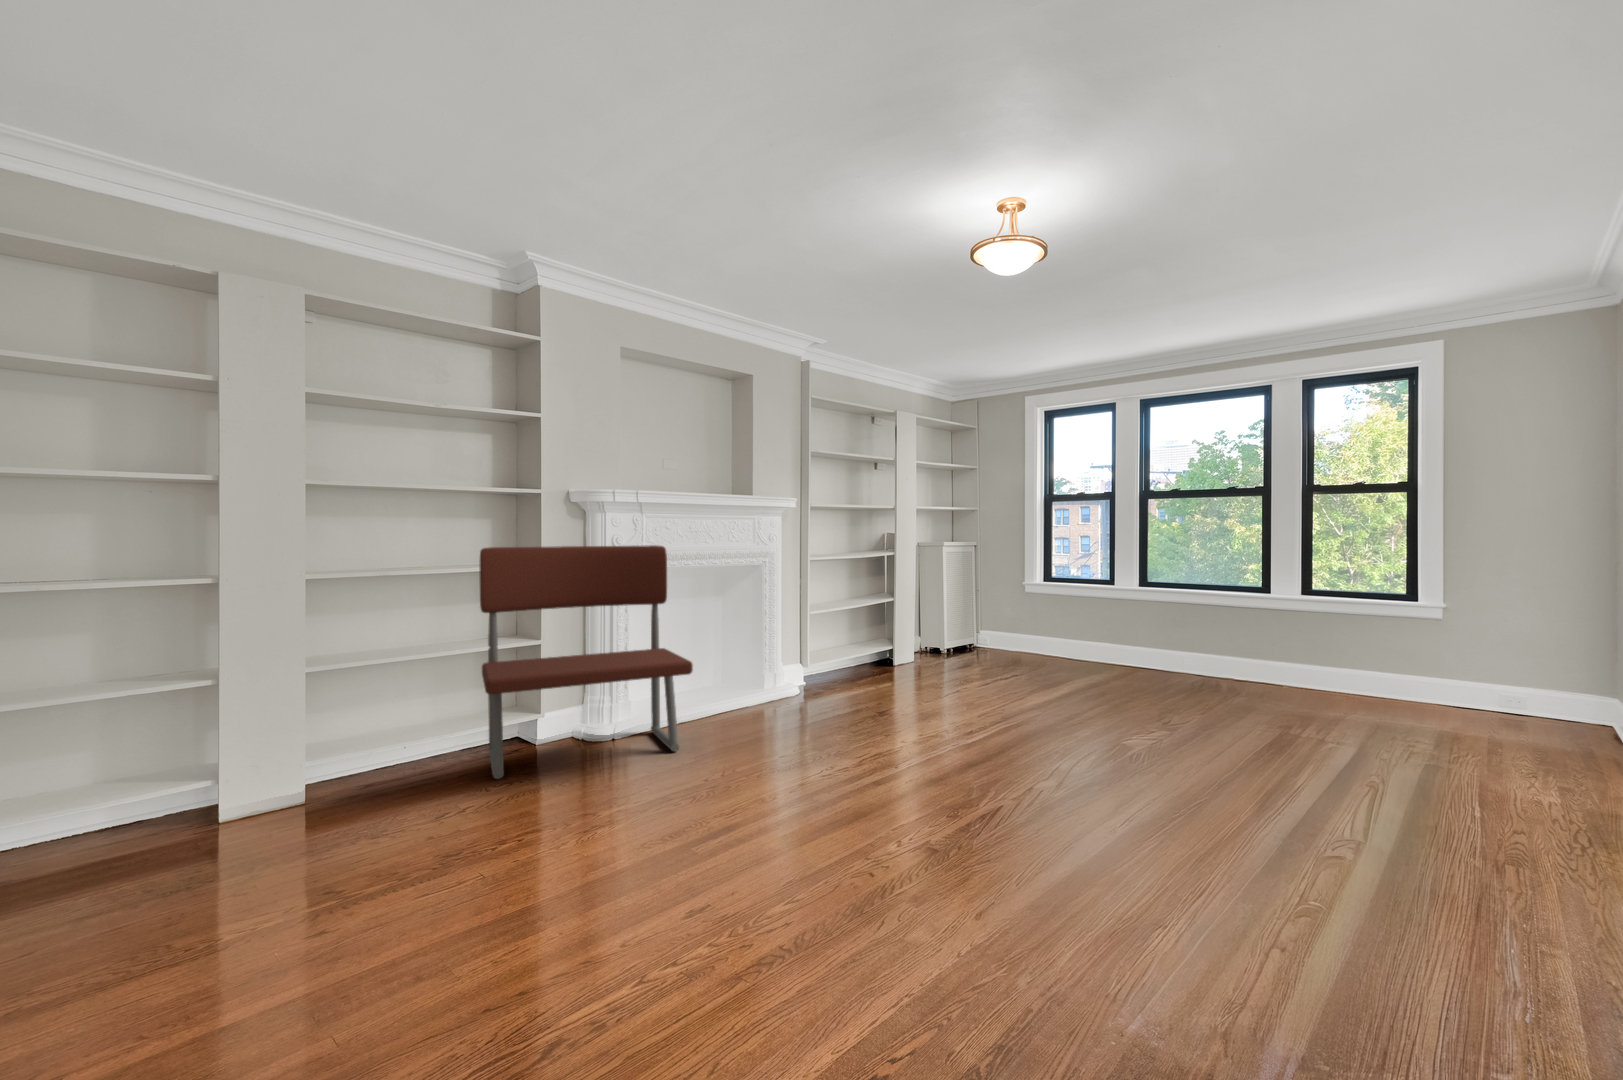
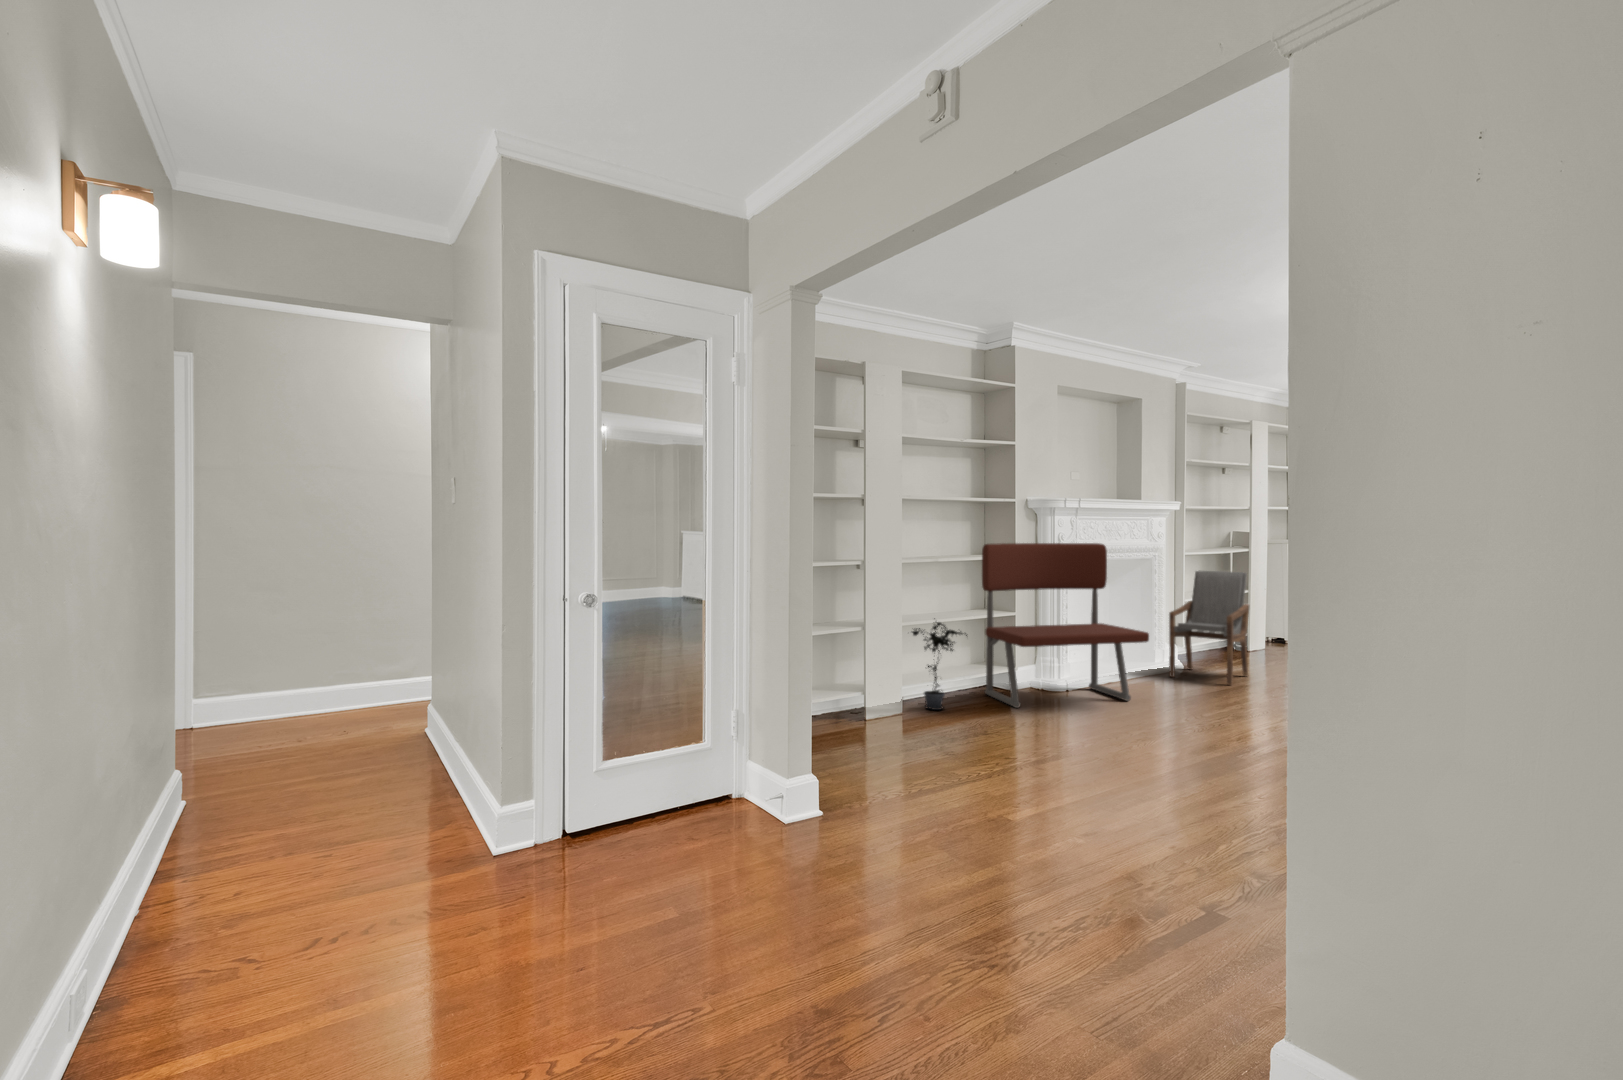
armchair: none [772,577,867,713] -> present [1169,571,1249,685]
potted plant: none [326,657,412,796] -> present [912,618,967,710]

